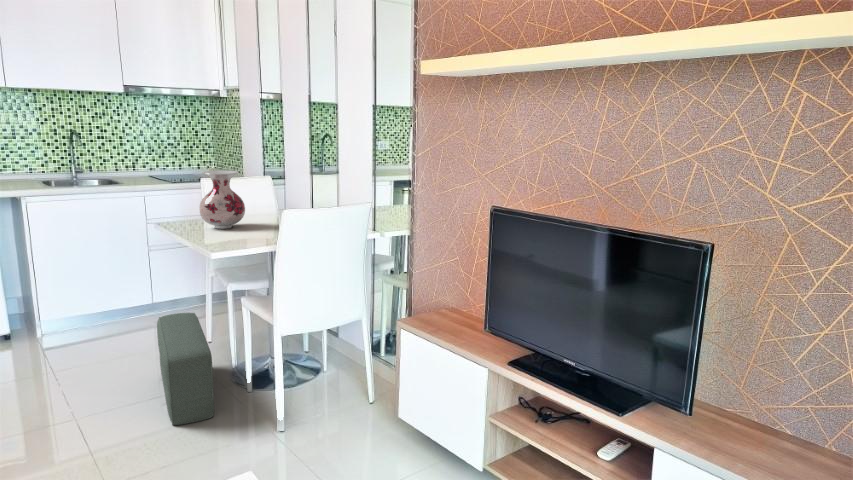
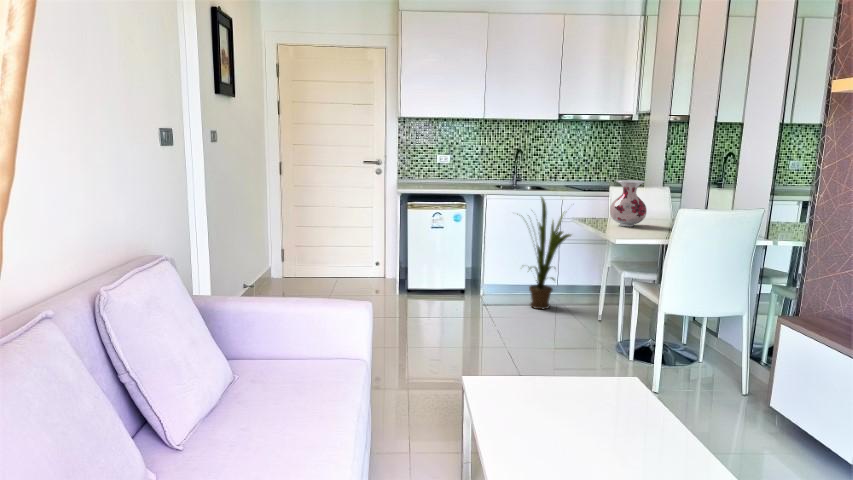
house plant: none [65,192,161,343] -> present [517,197,571,309]
pouf: present [157,313,214,425] -> none [564,290,607,371]

